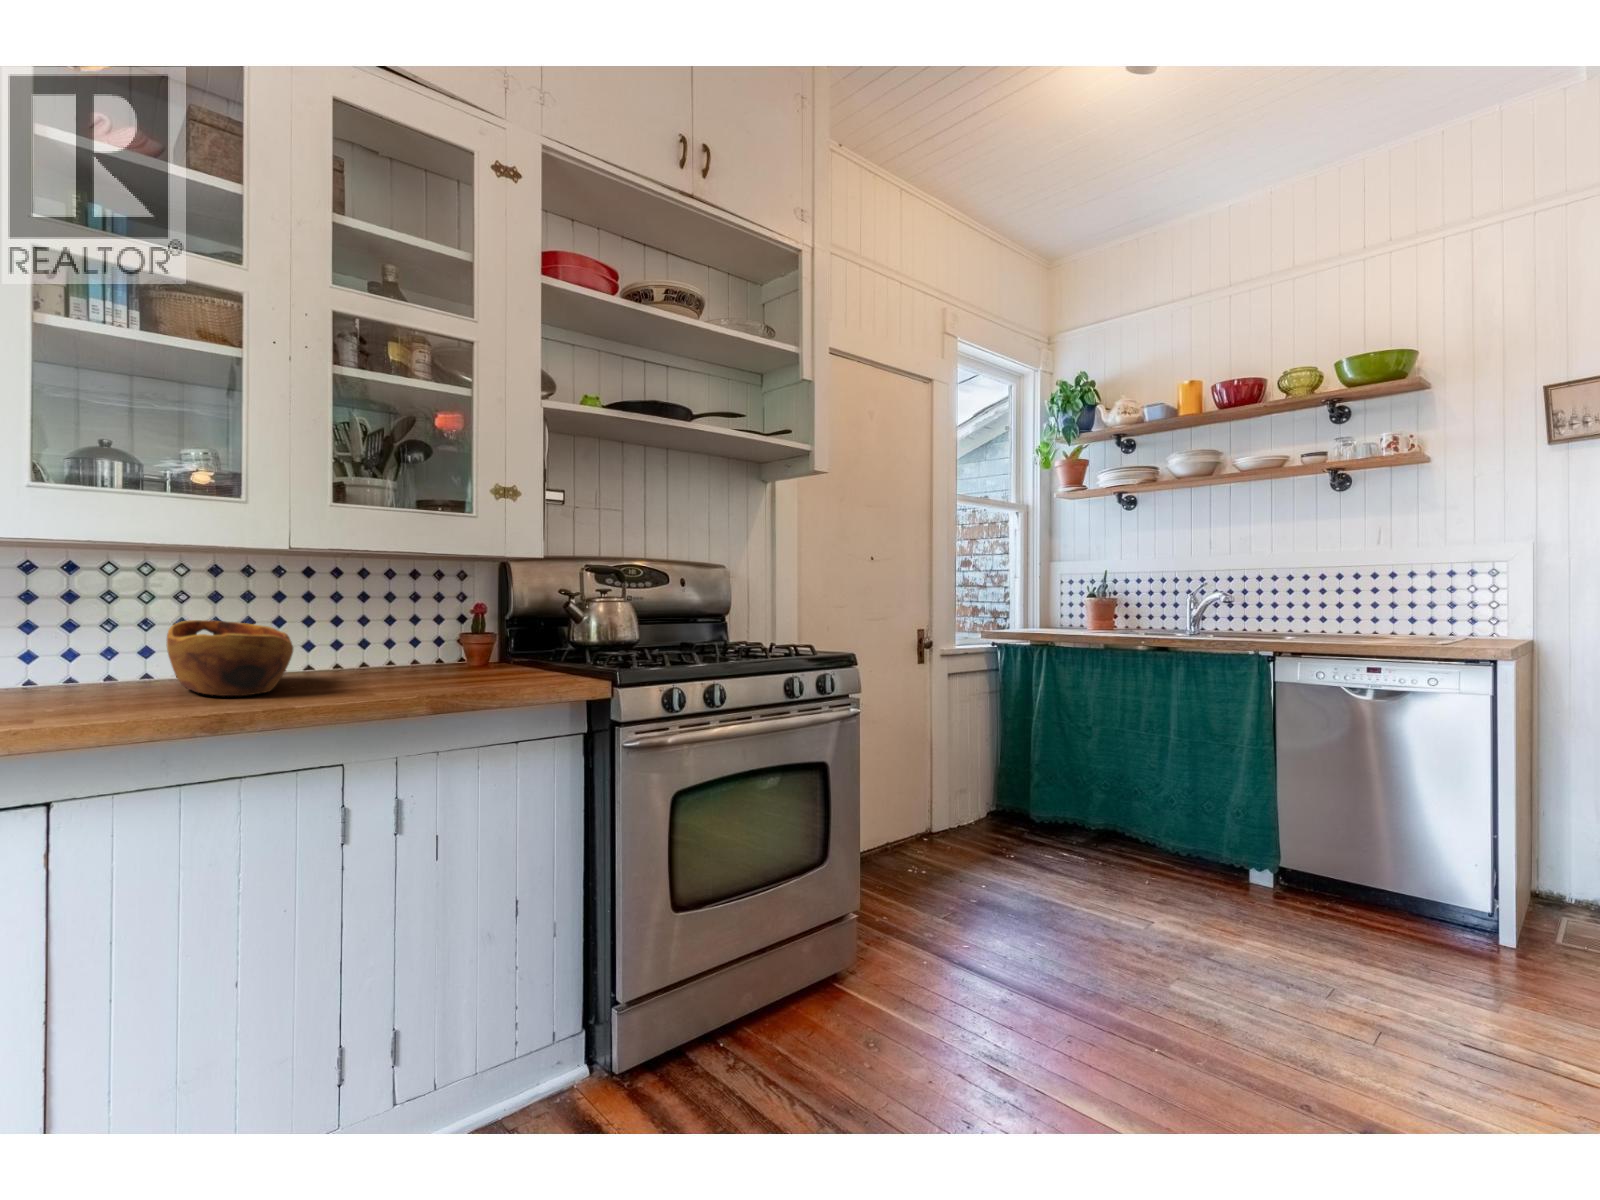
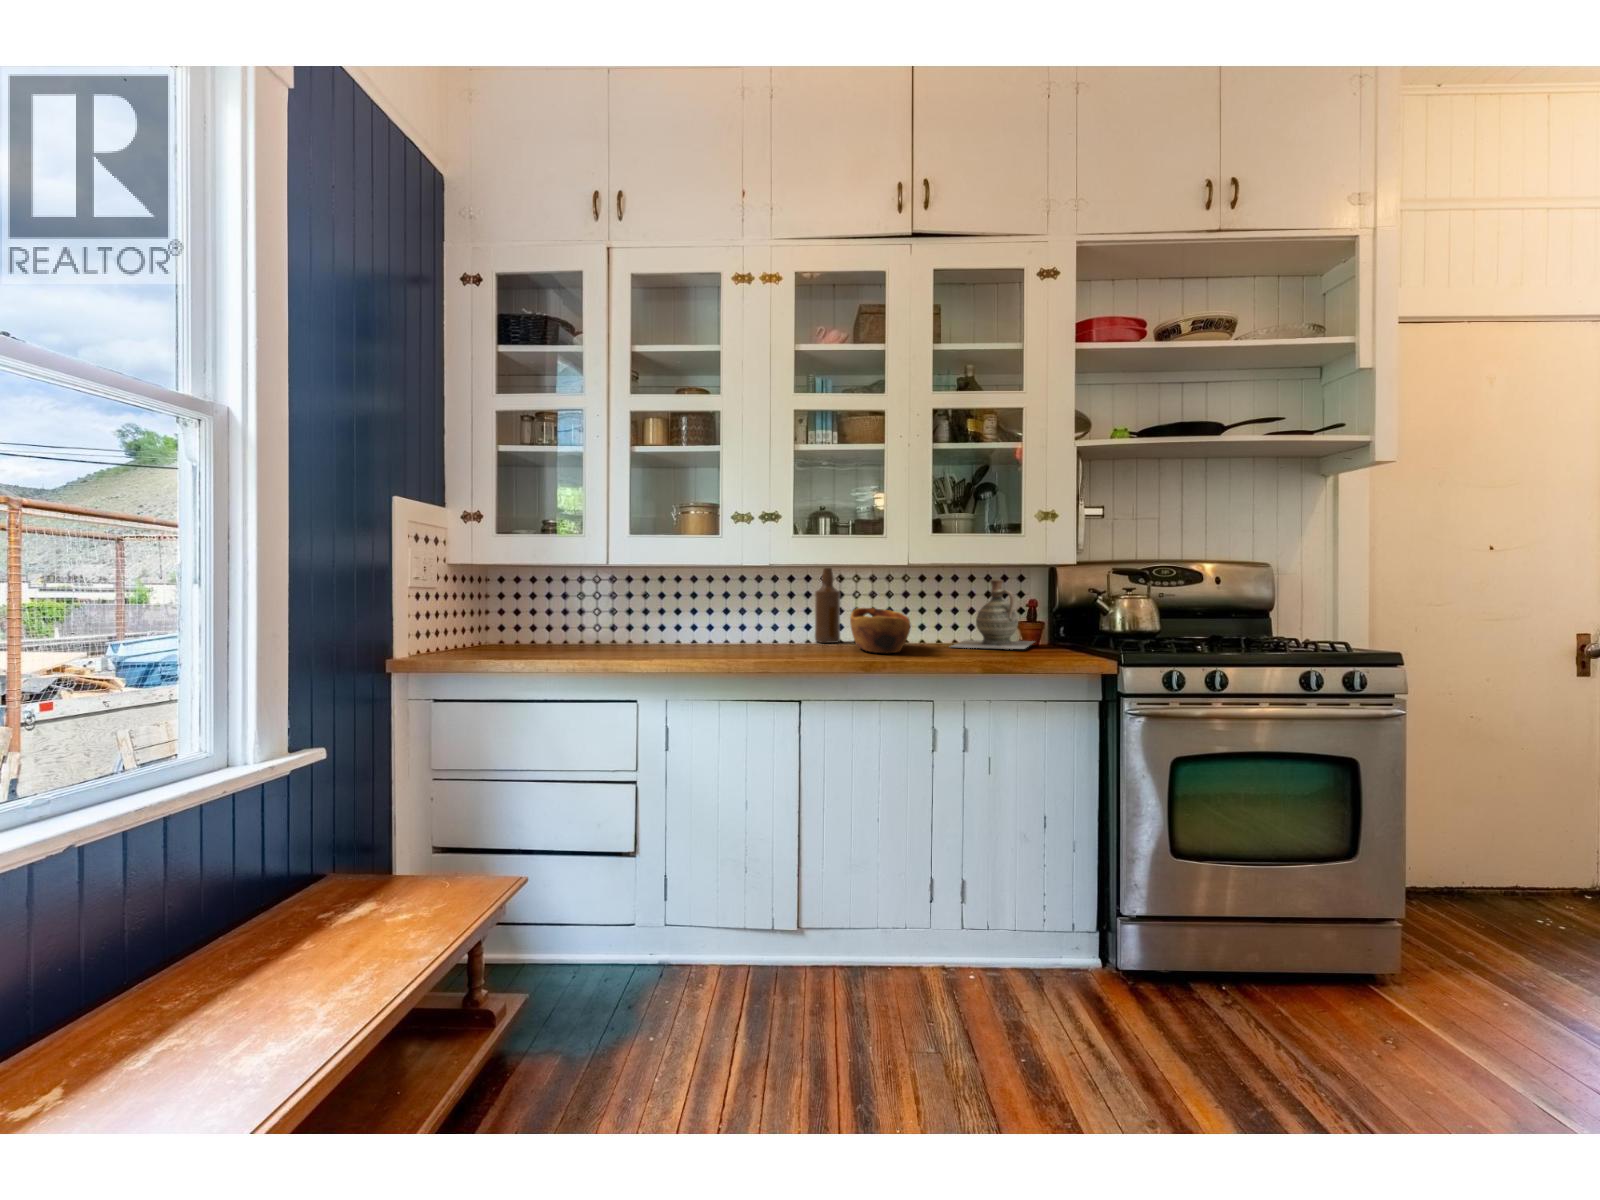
bottle: none [83,536,143,684] -> present [815,566,840,643]
ceramic jug: none [357,577,486,676] -> present [952,580,1034,649]

